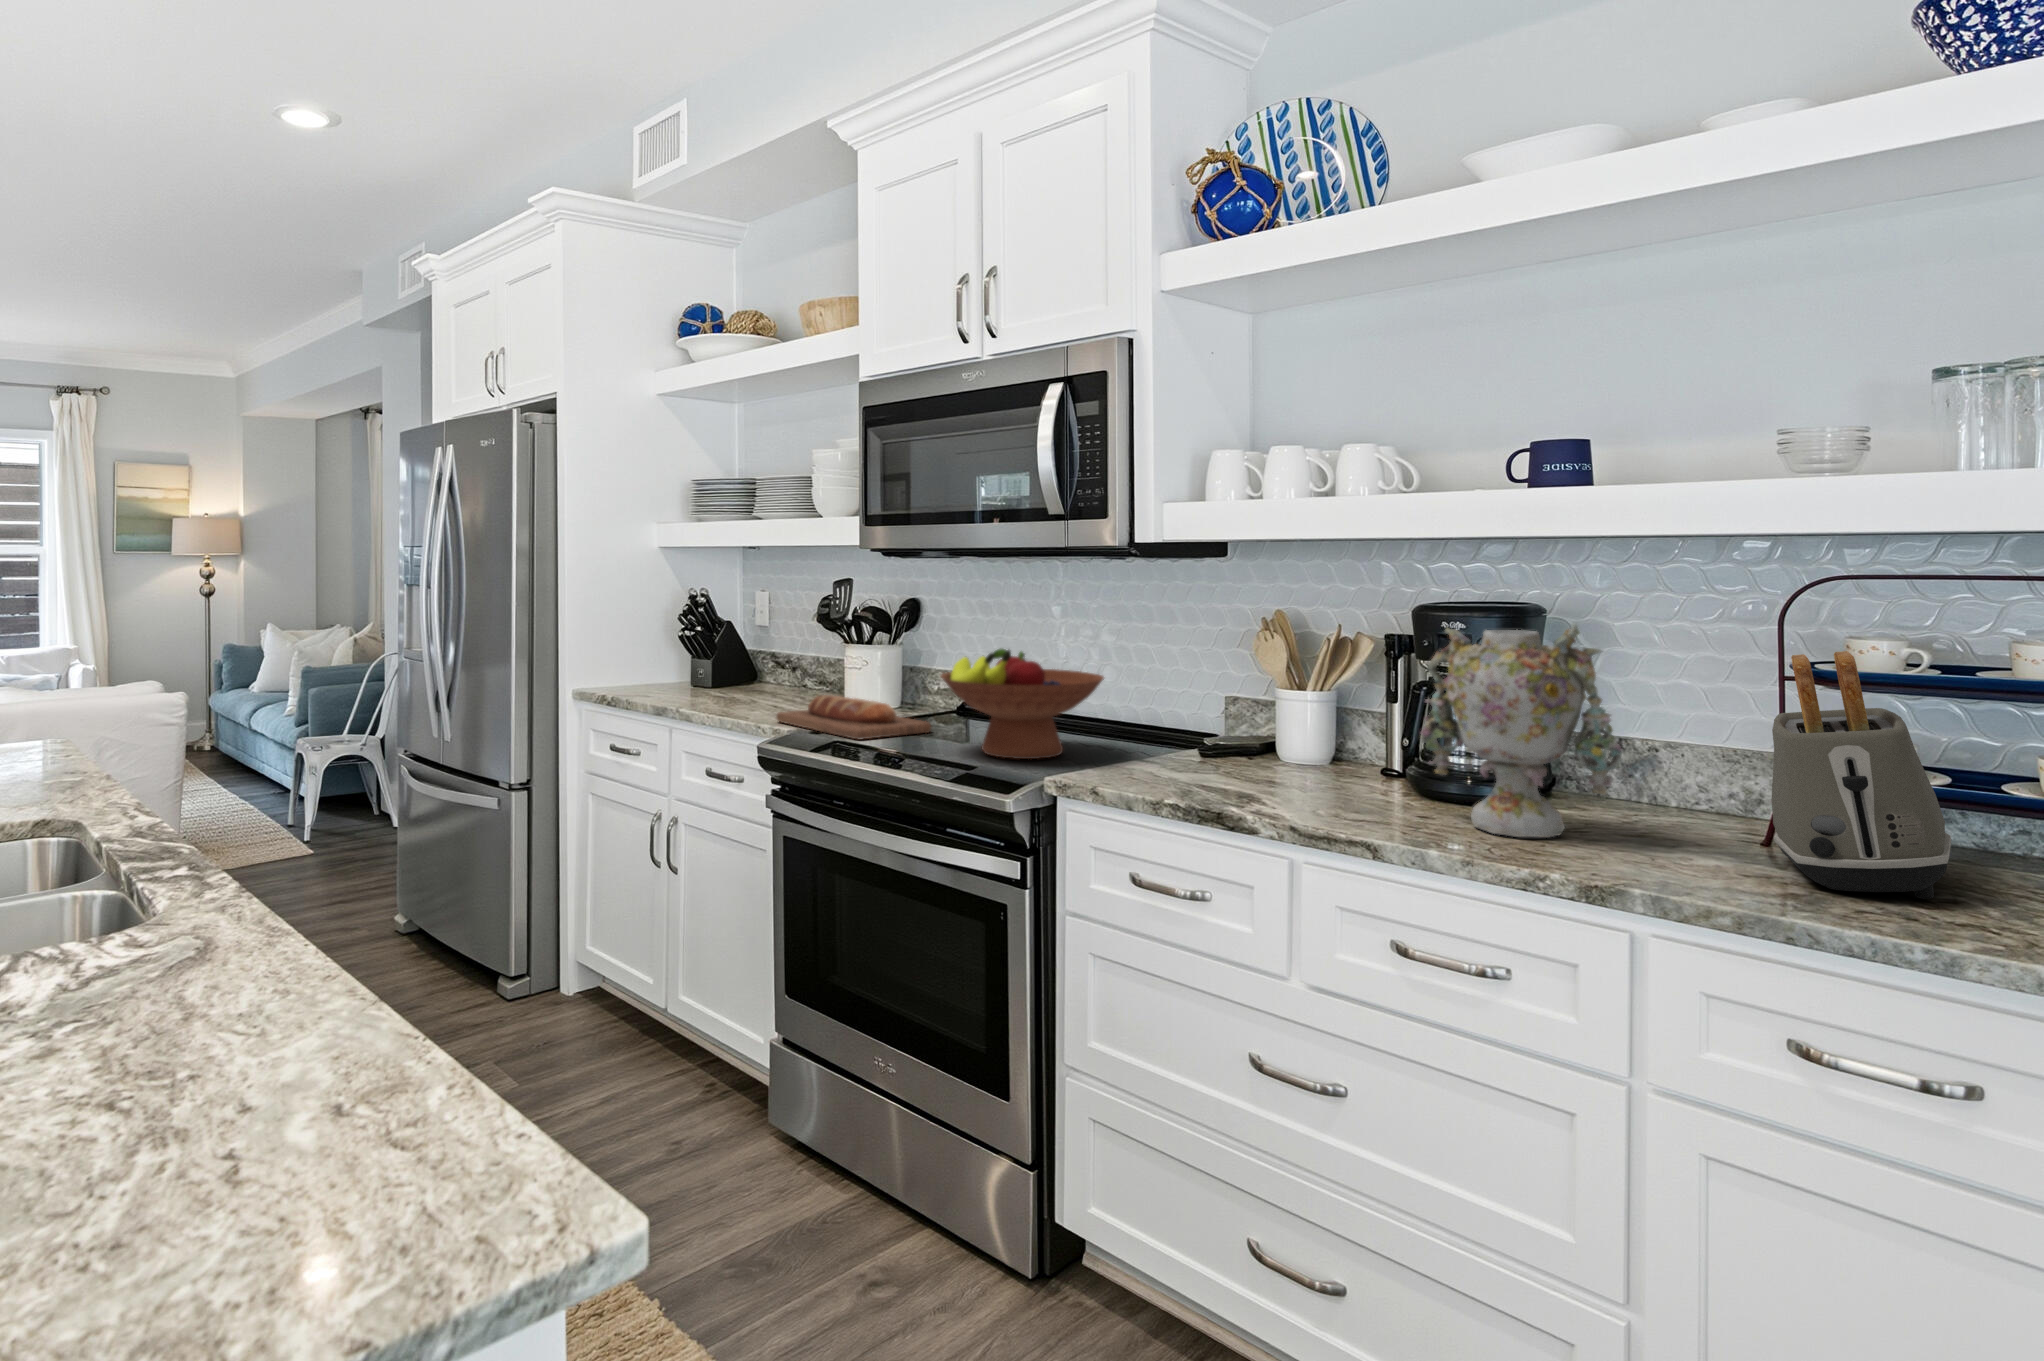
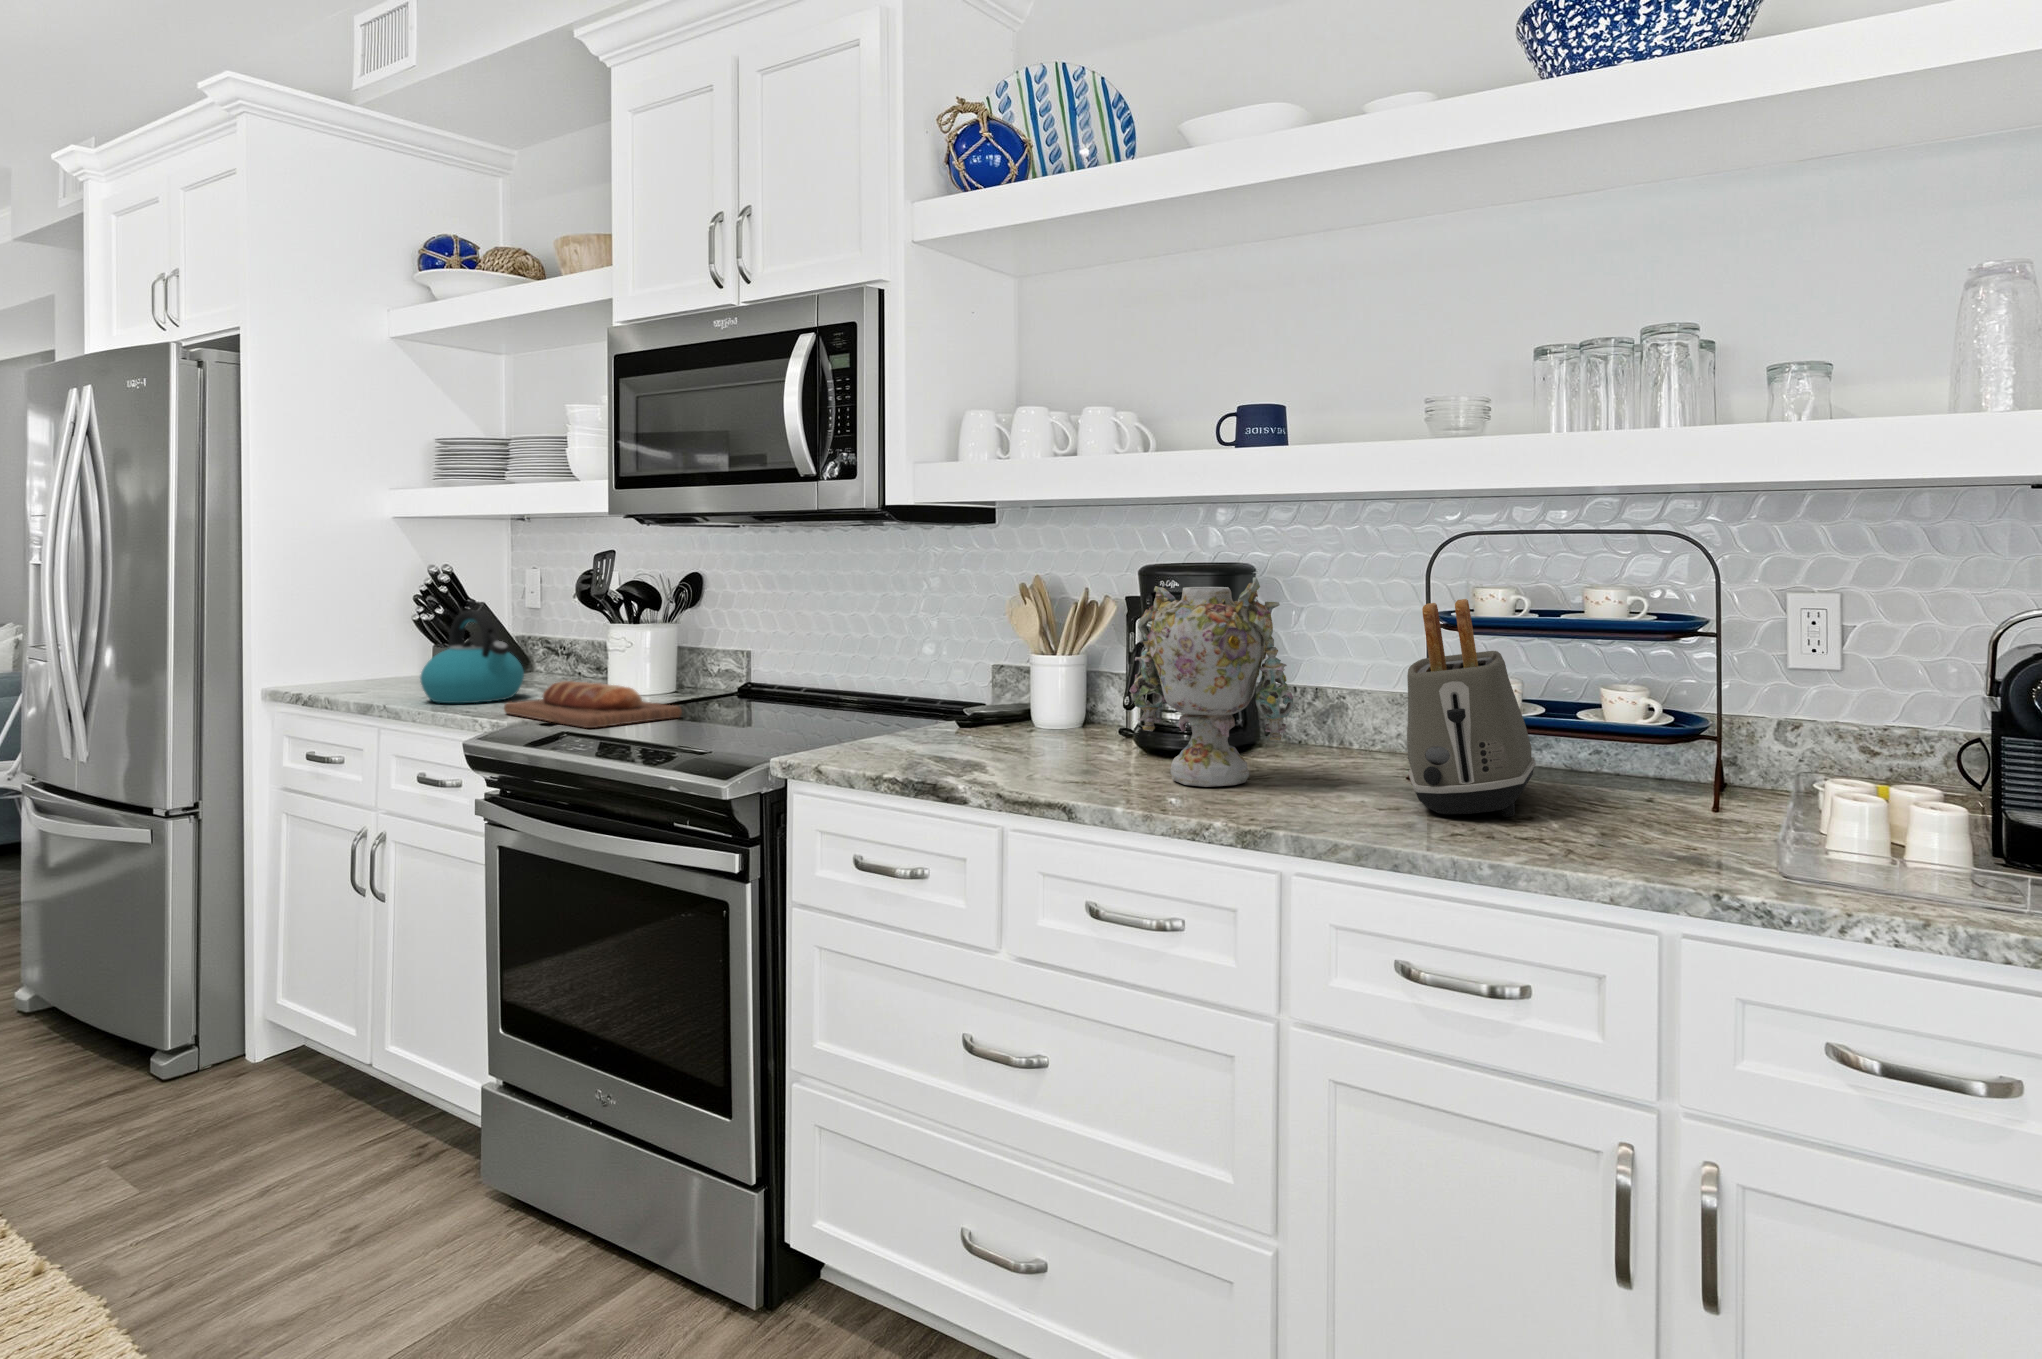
kettle: none [700,629,781,710] -> present [420,610,524,703]
fruit bowl: present [941,649,1104,759] -> none [676,621,857,739]

